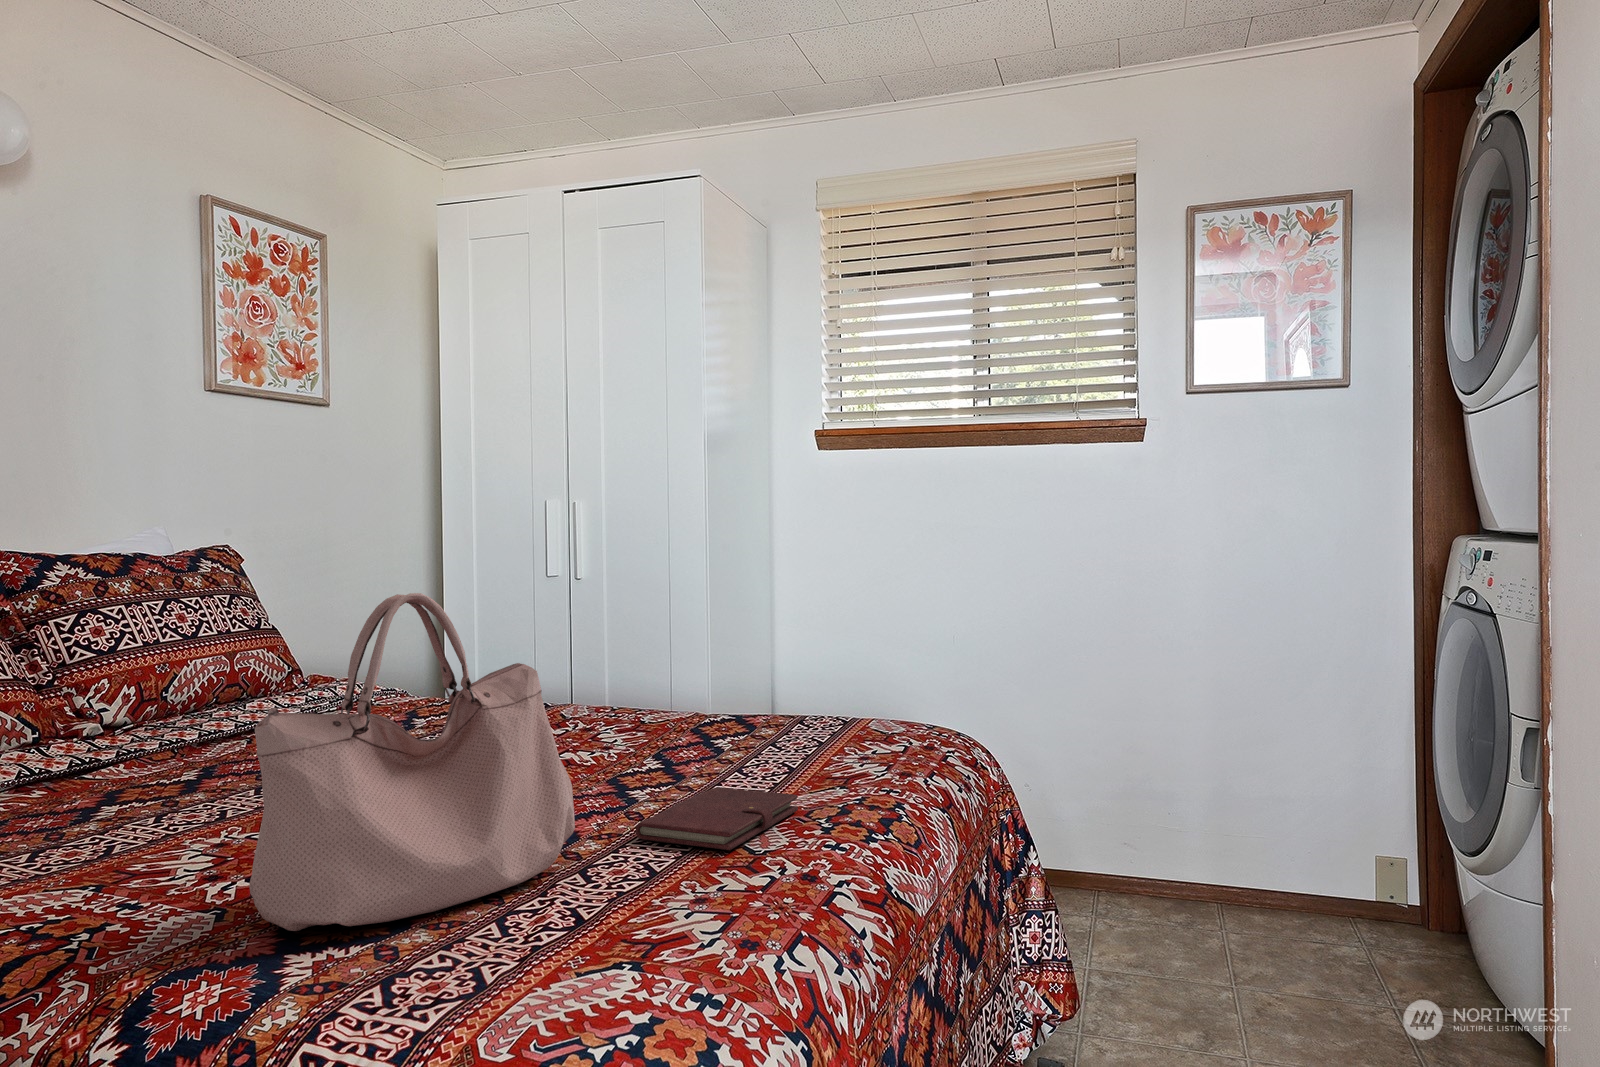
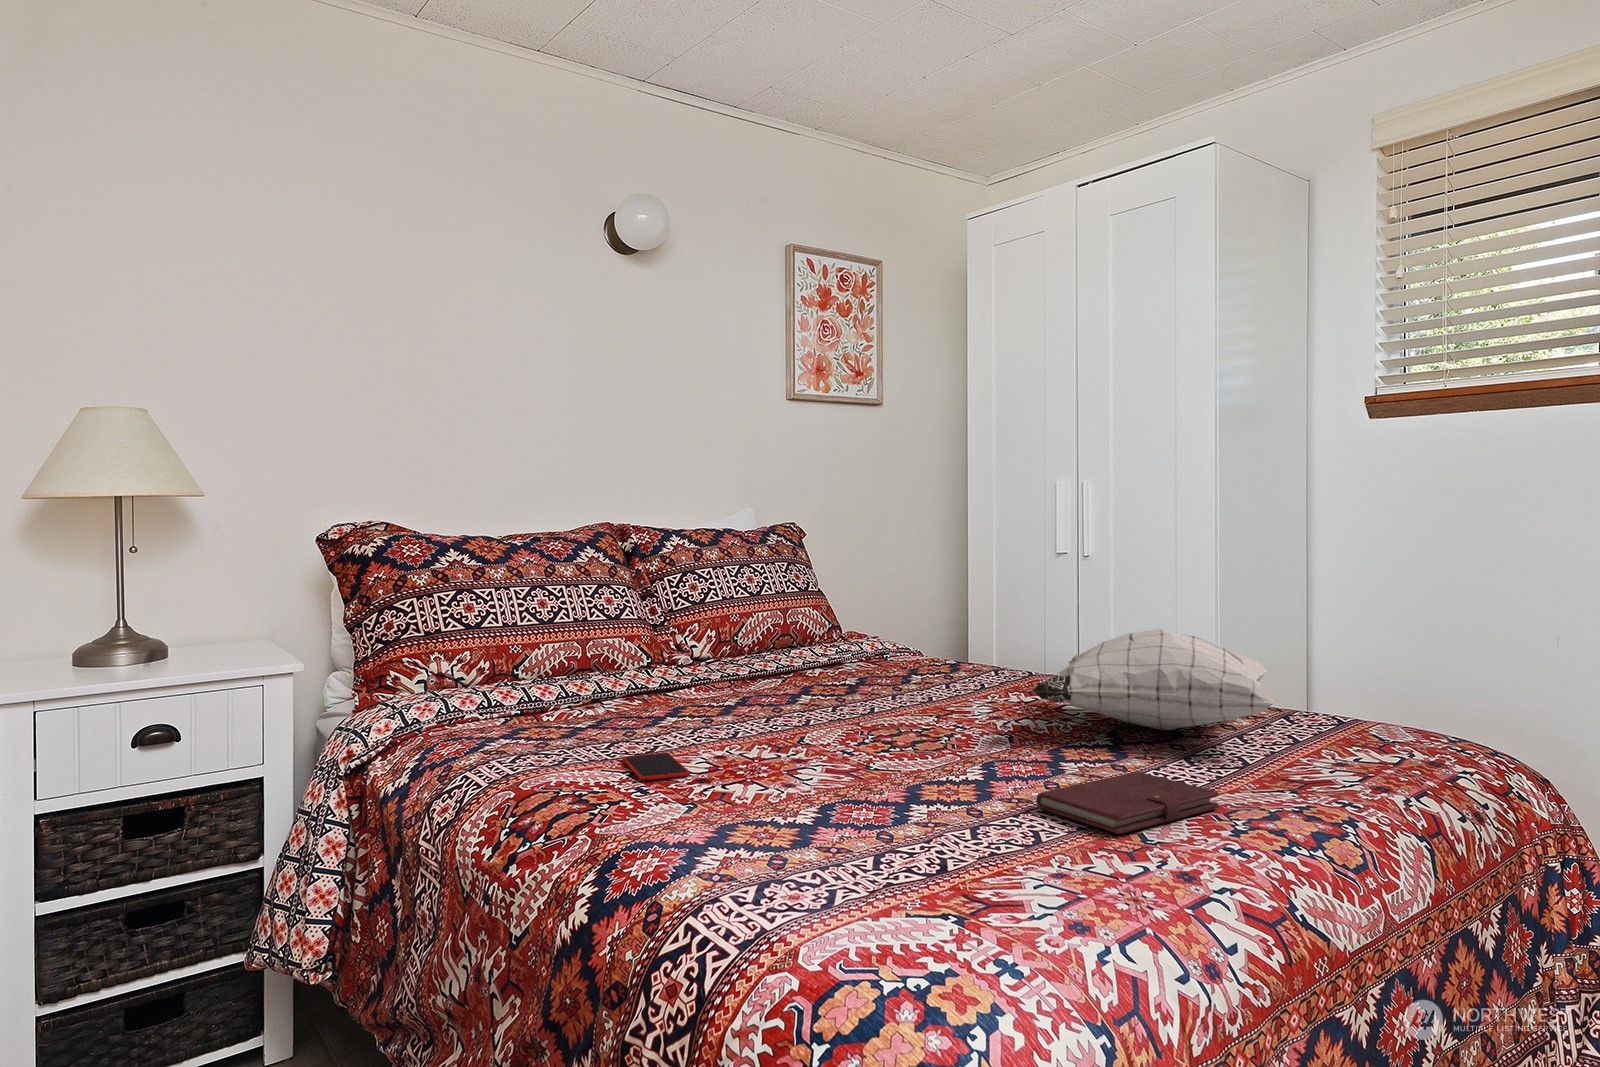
handbag: present [249,593,575,931] -> none [696,565,972,837]
pillow: none [588,645,817,745] -> present [1032,629,1275,730]
smartphone: none [72,850,194,891] -> present [622,752,690,780]

